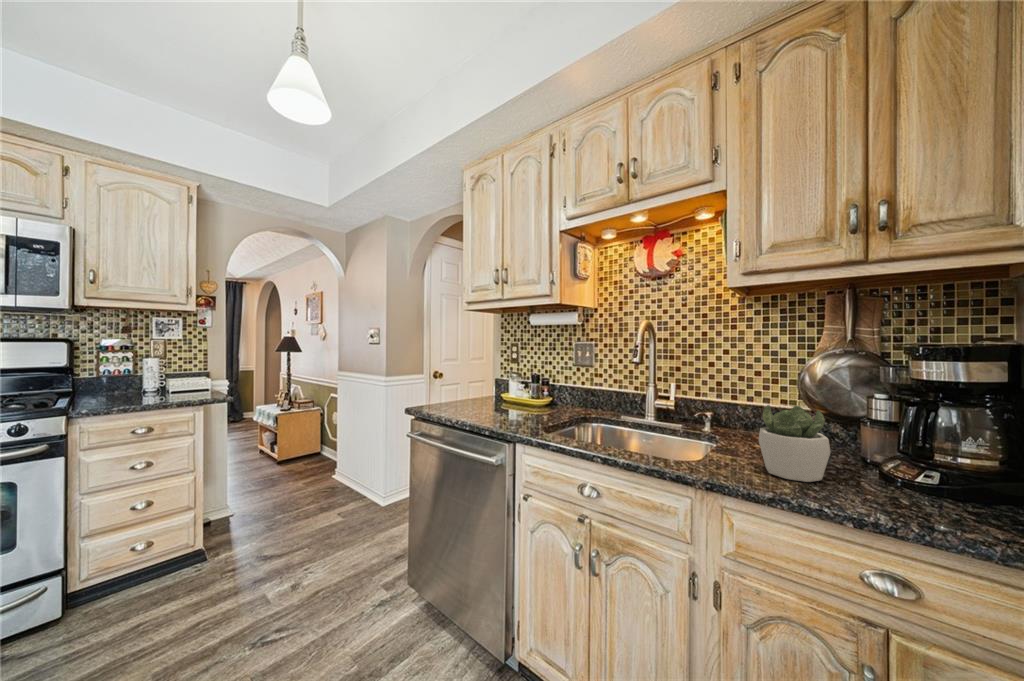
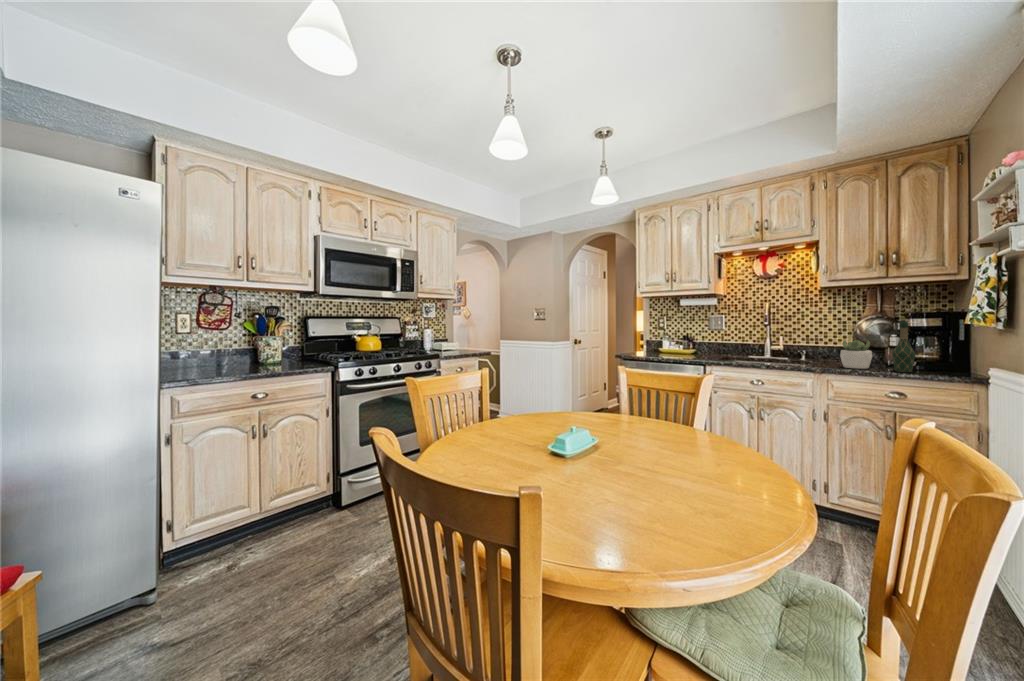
wine bottle: none [881,369,947,517] -> present [892,321,915,372]

